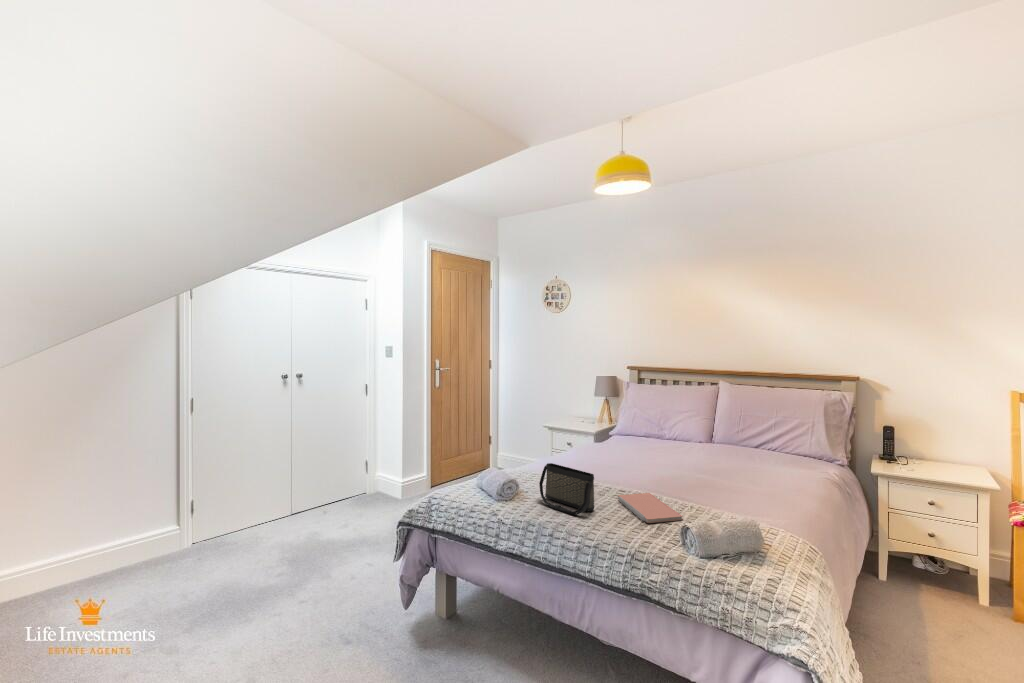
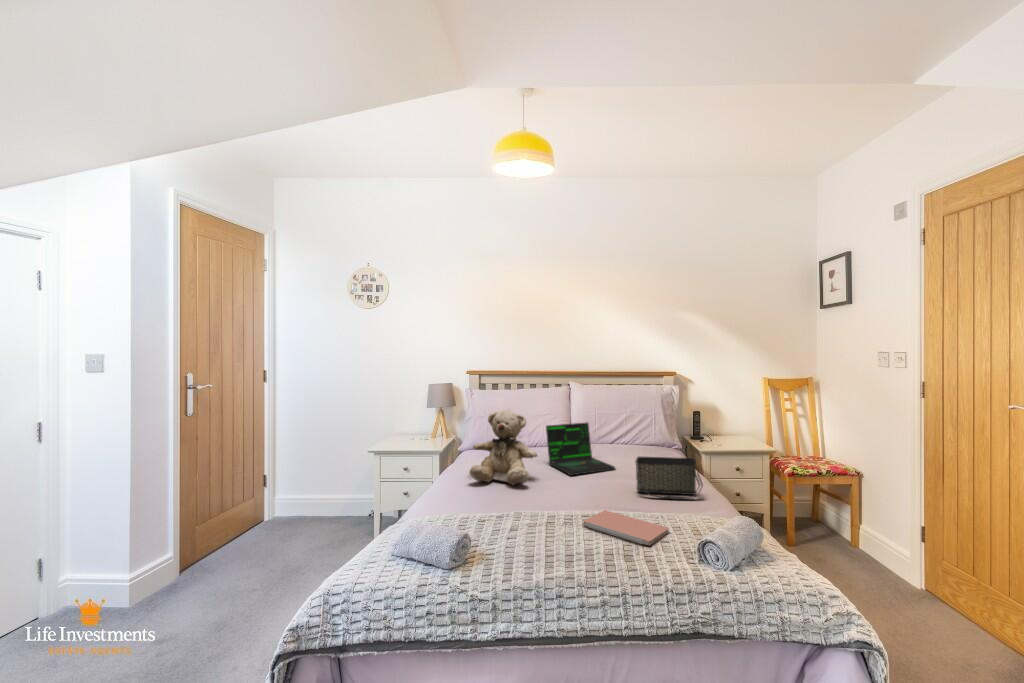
teddy bear: none [577,400,635,463] -> present [469,409,537,486]
laptop: none [660,419,720,468] -> present [546,423,615,475]
handbag: present [539,463,594,515] -> present [636,457,703,500]

